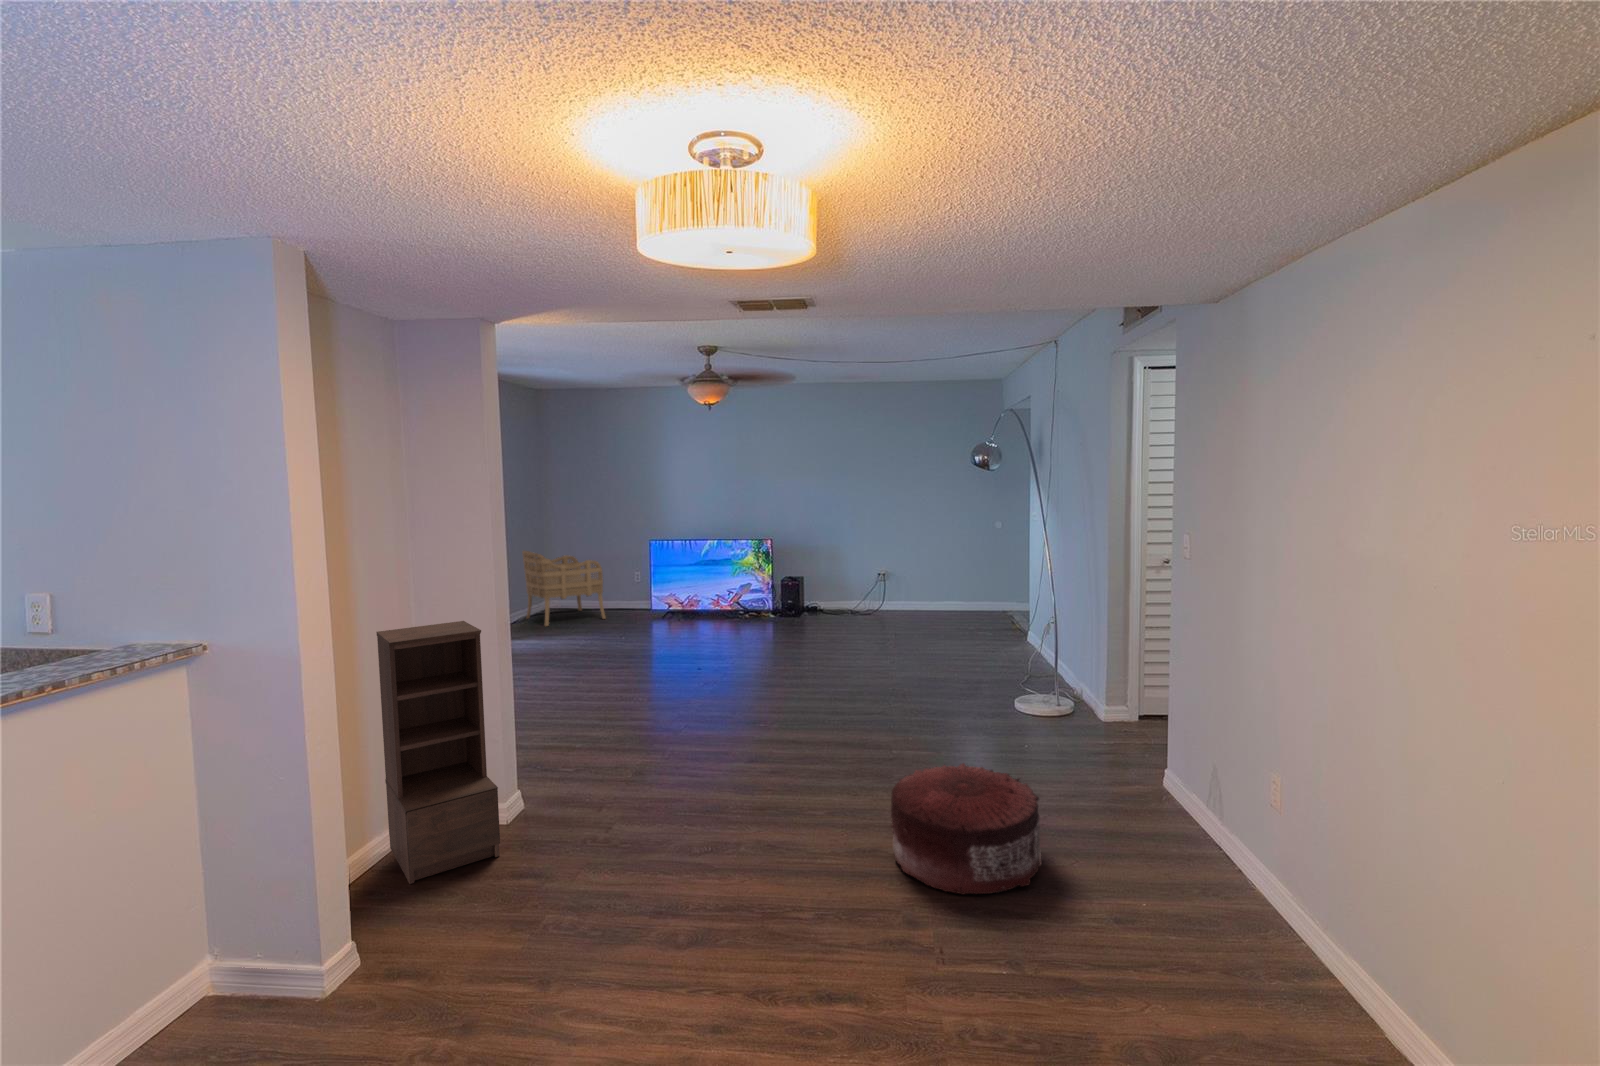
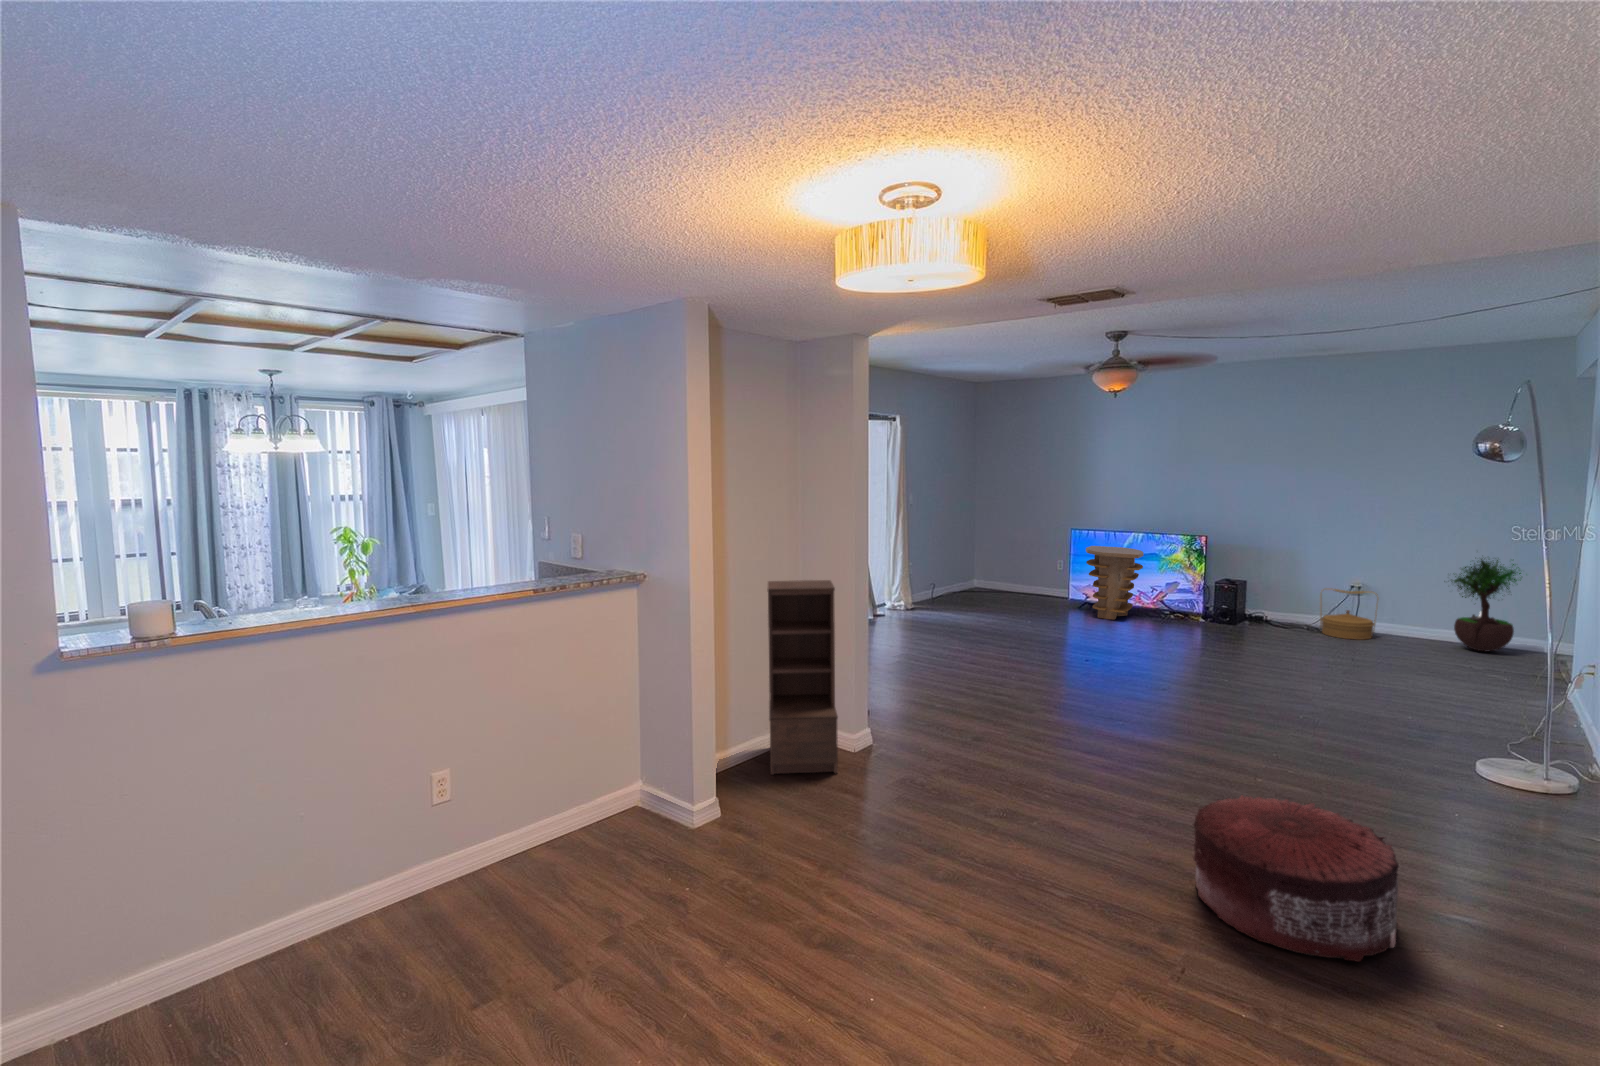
potted tree: none [940,539,988,616] -> present [1451,559,1521,651]
armchair: present [522,551,605,626] -> none [952,533,1023,603]
side table: none [668,554,723,626] -> present [1086,546,1144,620]
woven basket: none [860,577,899,618] -> present [1320,588,1377,640]

